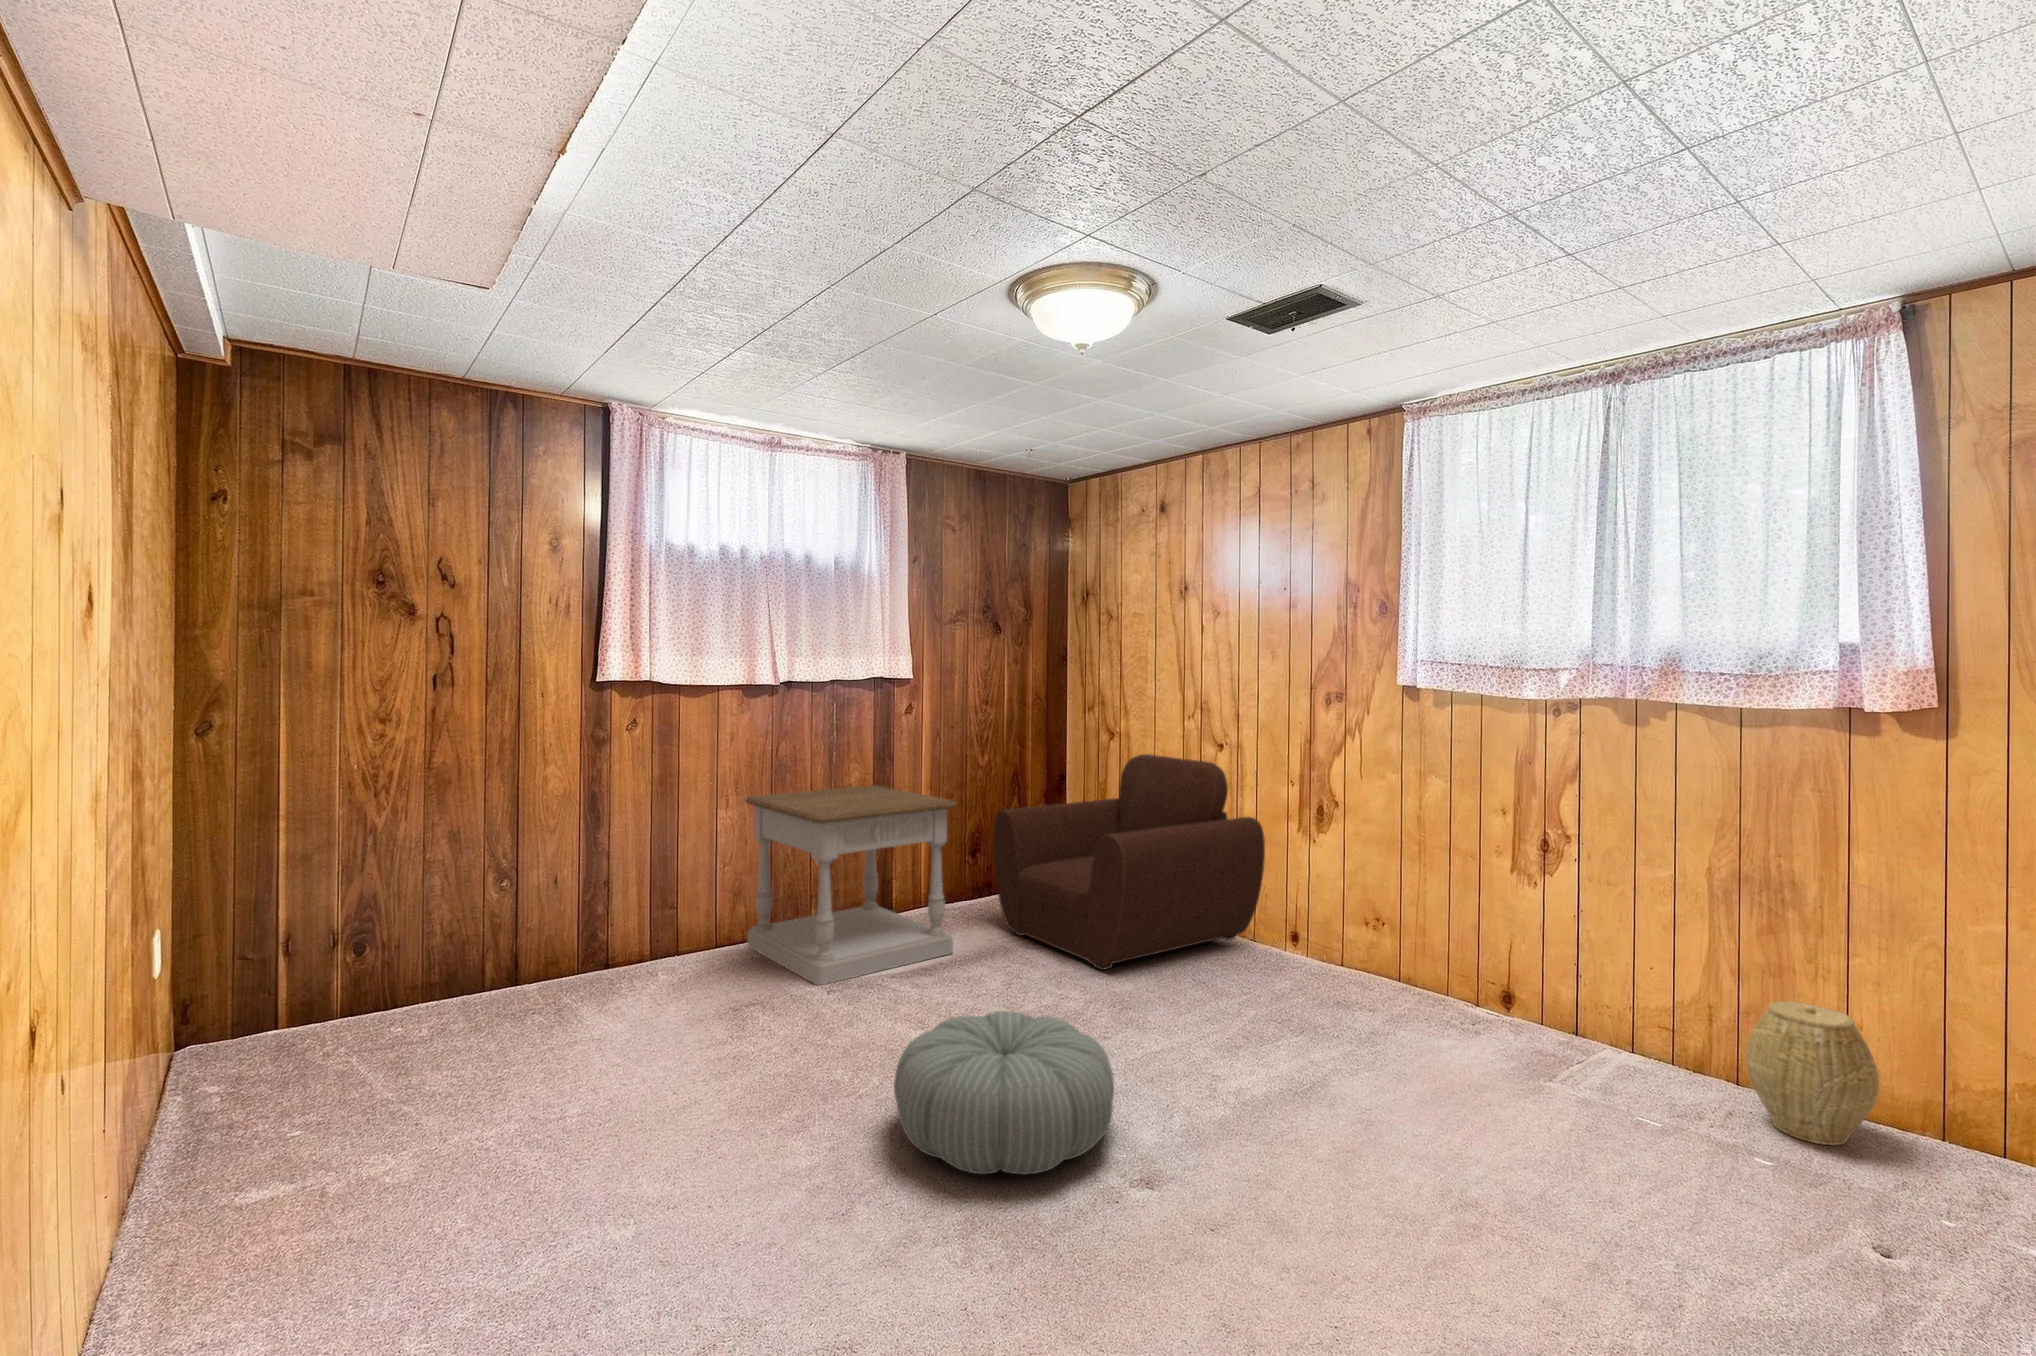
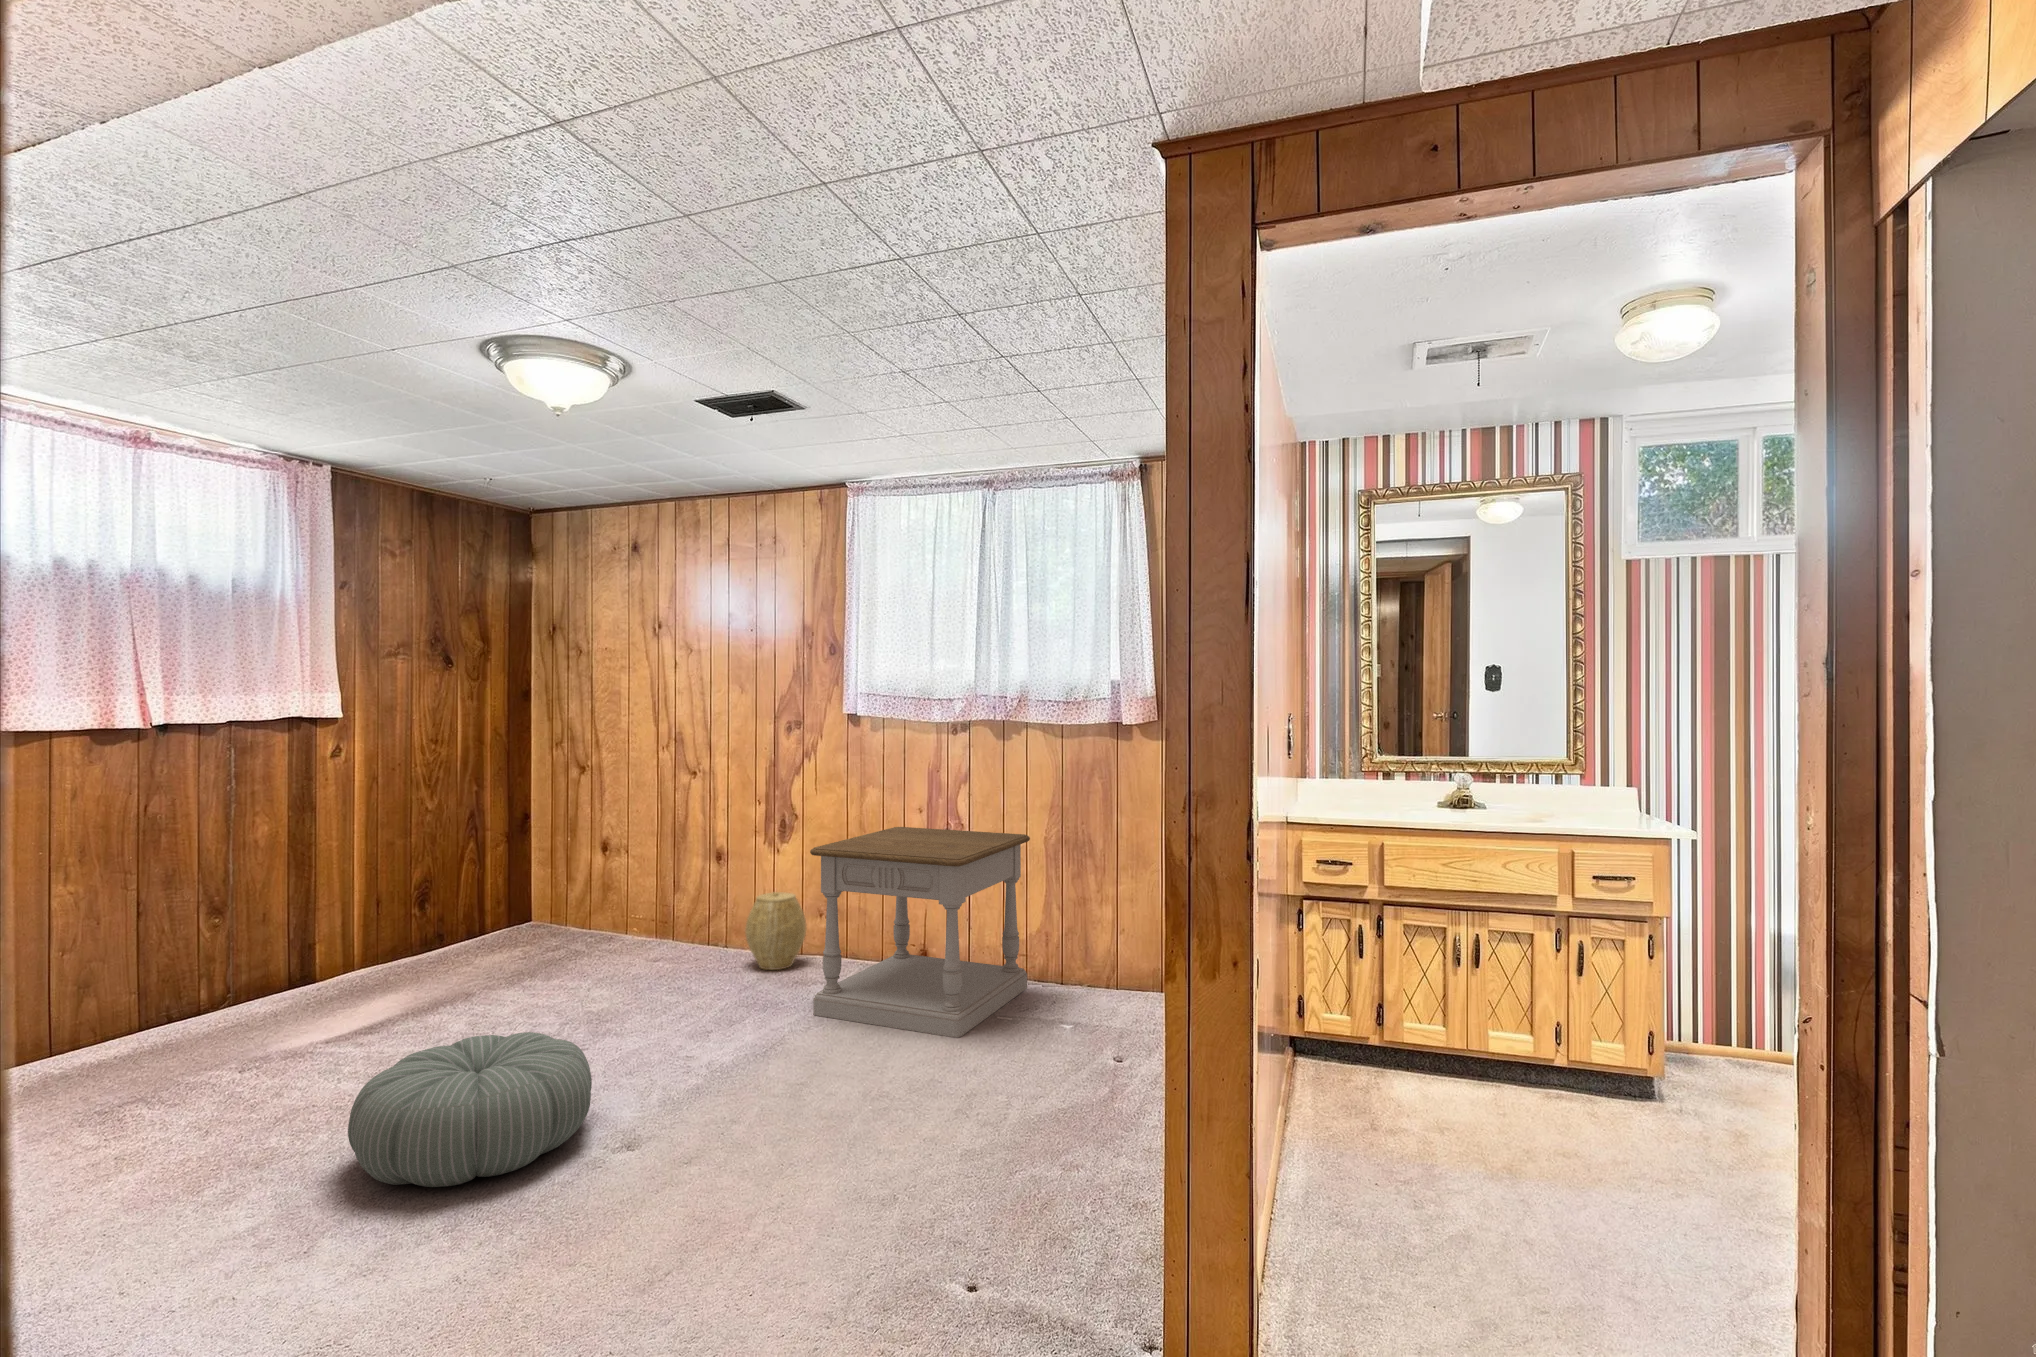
armchair: present [993,754,1265,970] -> none [445,784,734,996]
side table: present [745,785,957,985] -> present [810,827,1030,1038]
woven basket: present [1745,1001,1879,1145] -> present [745,892,806,970]

